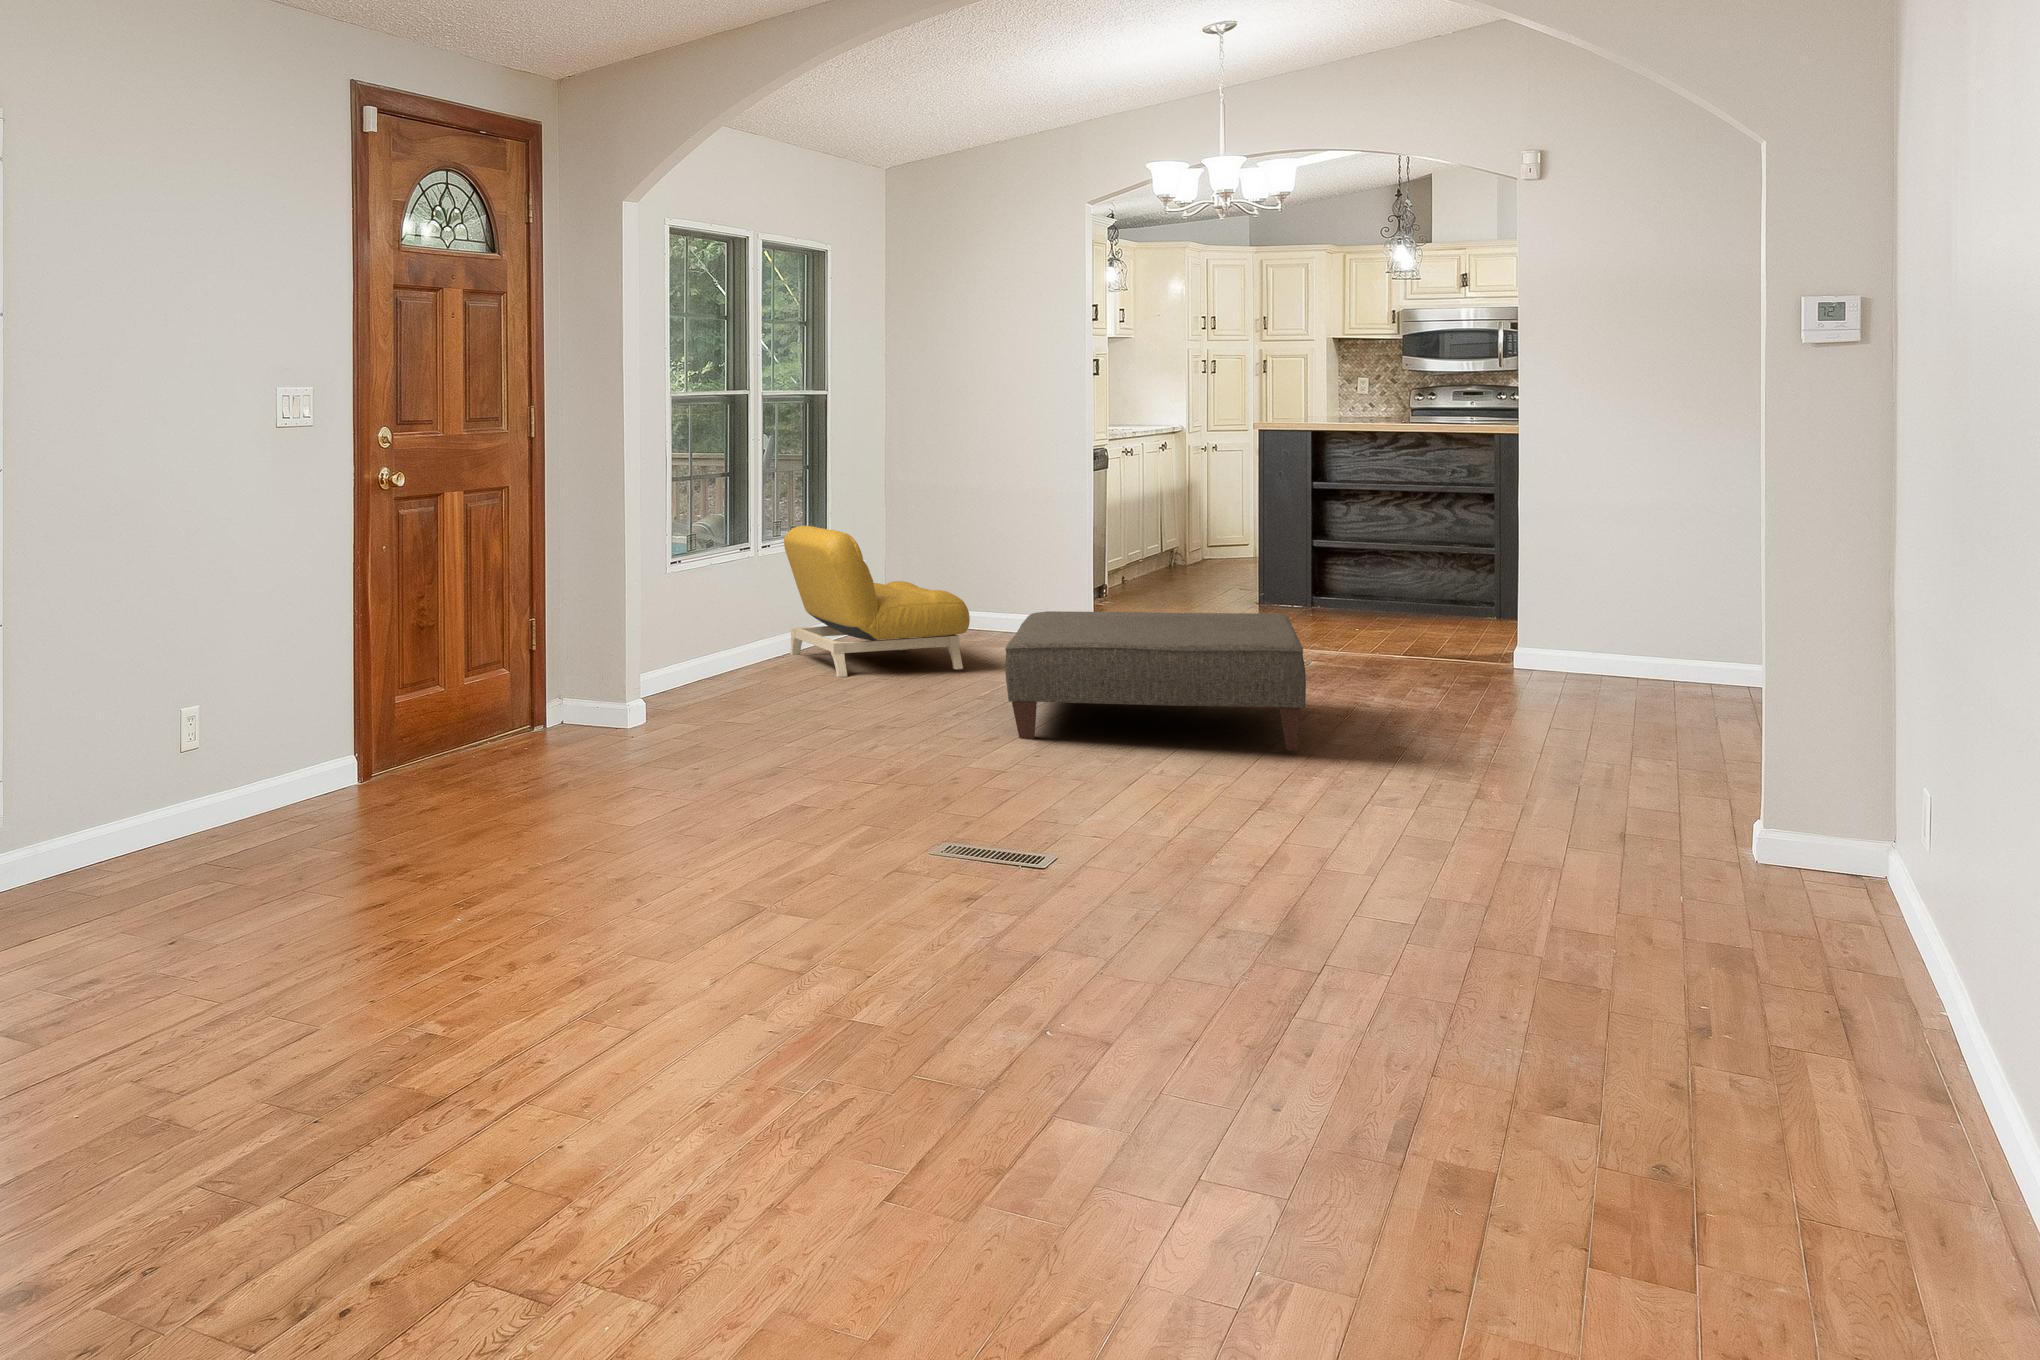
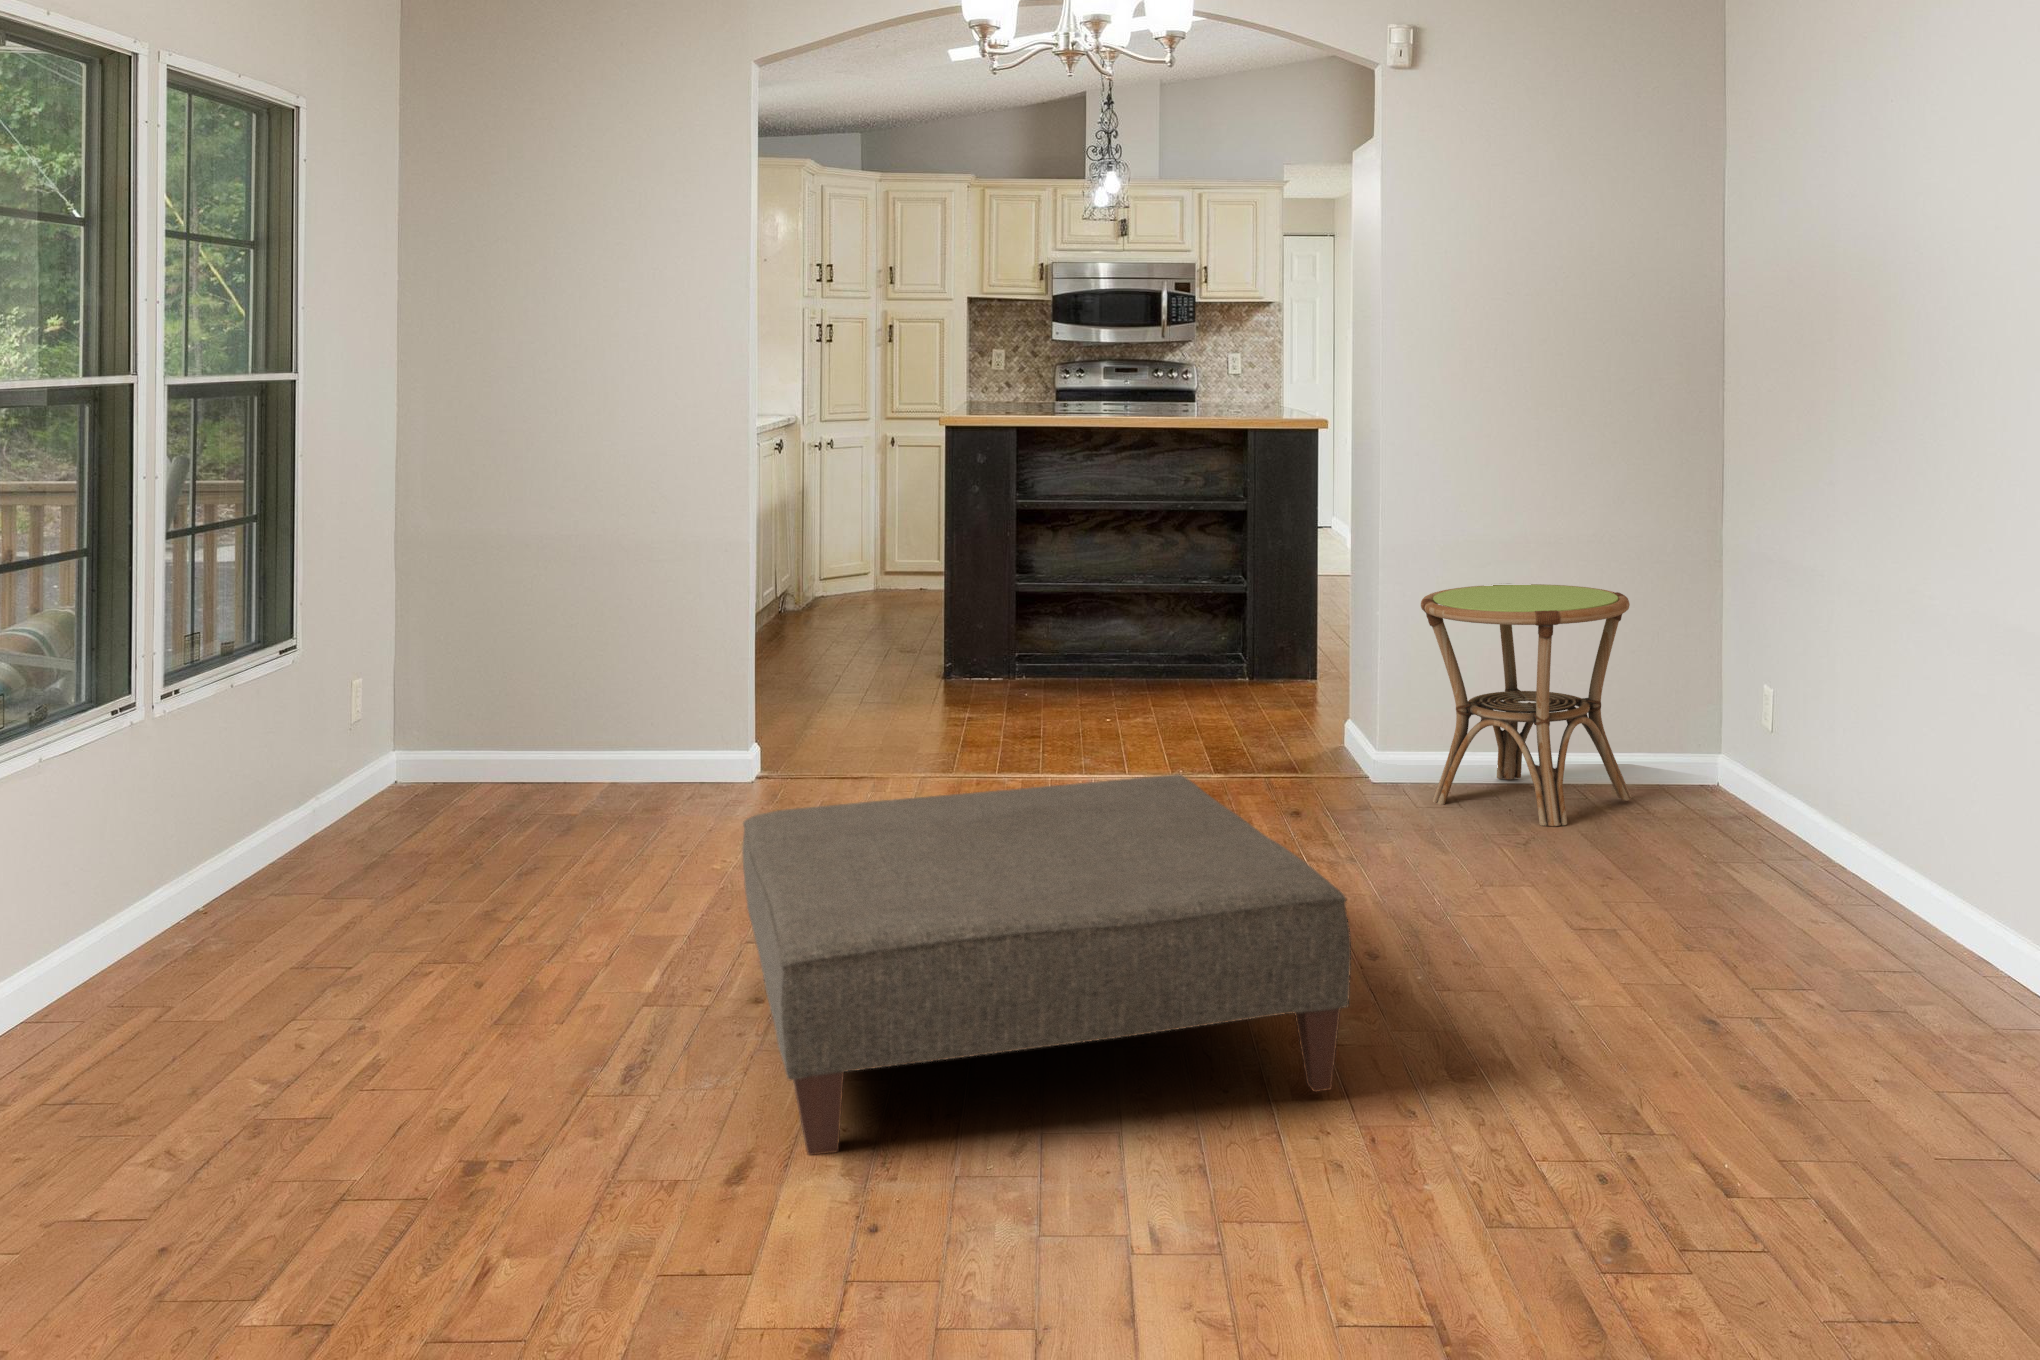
armchair: present [784,526,970,677] -> none [213,654,601,982]
side table: none [1540,539,1716,699] -> present [1421,584,1632,826]

